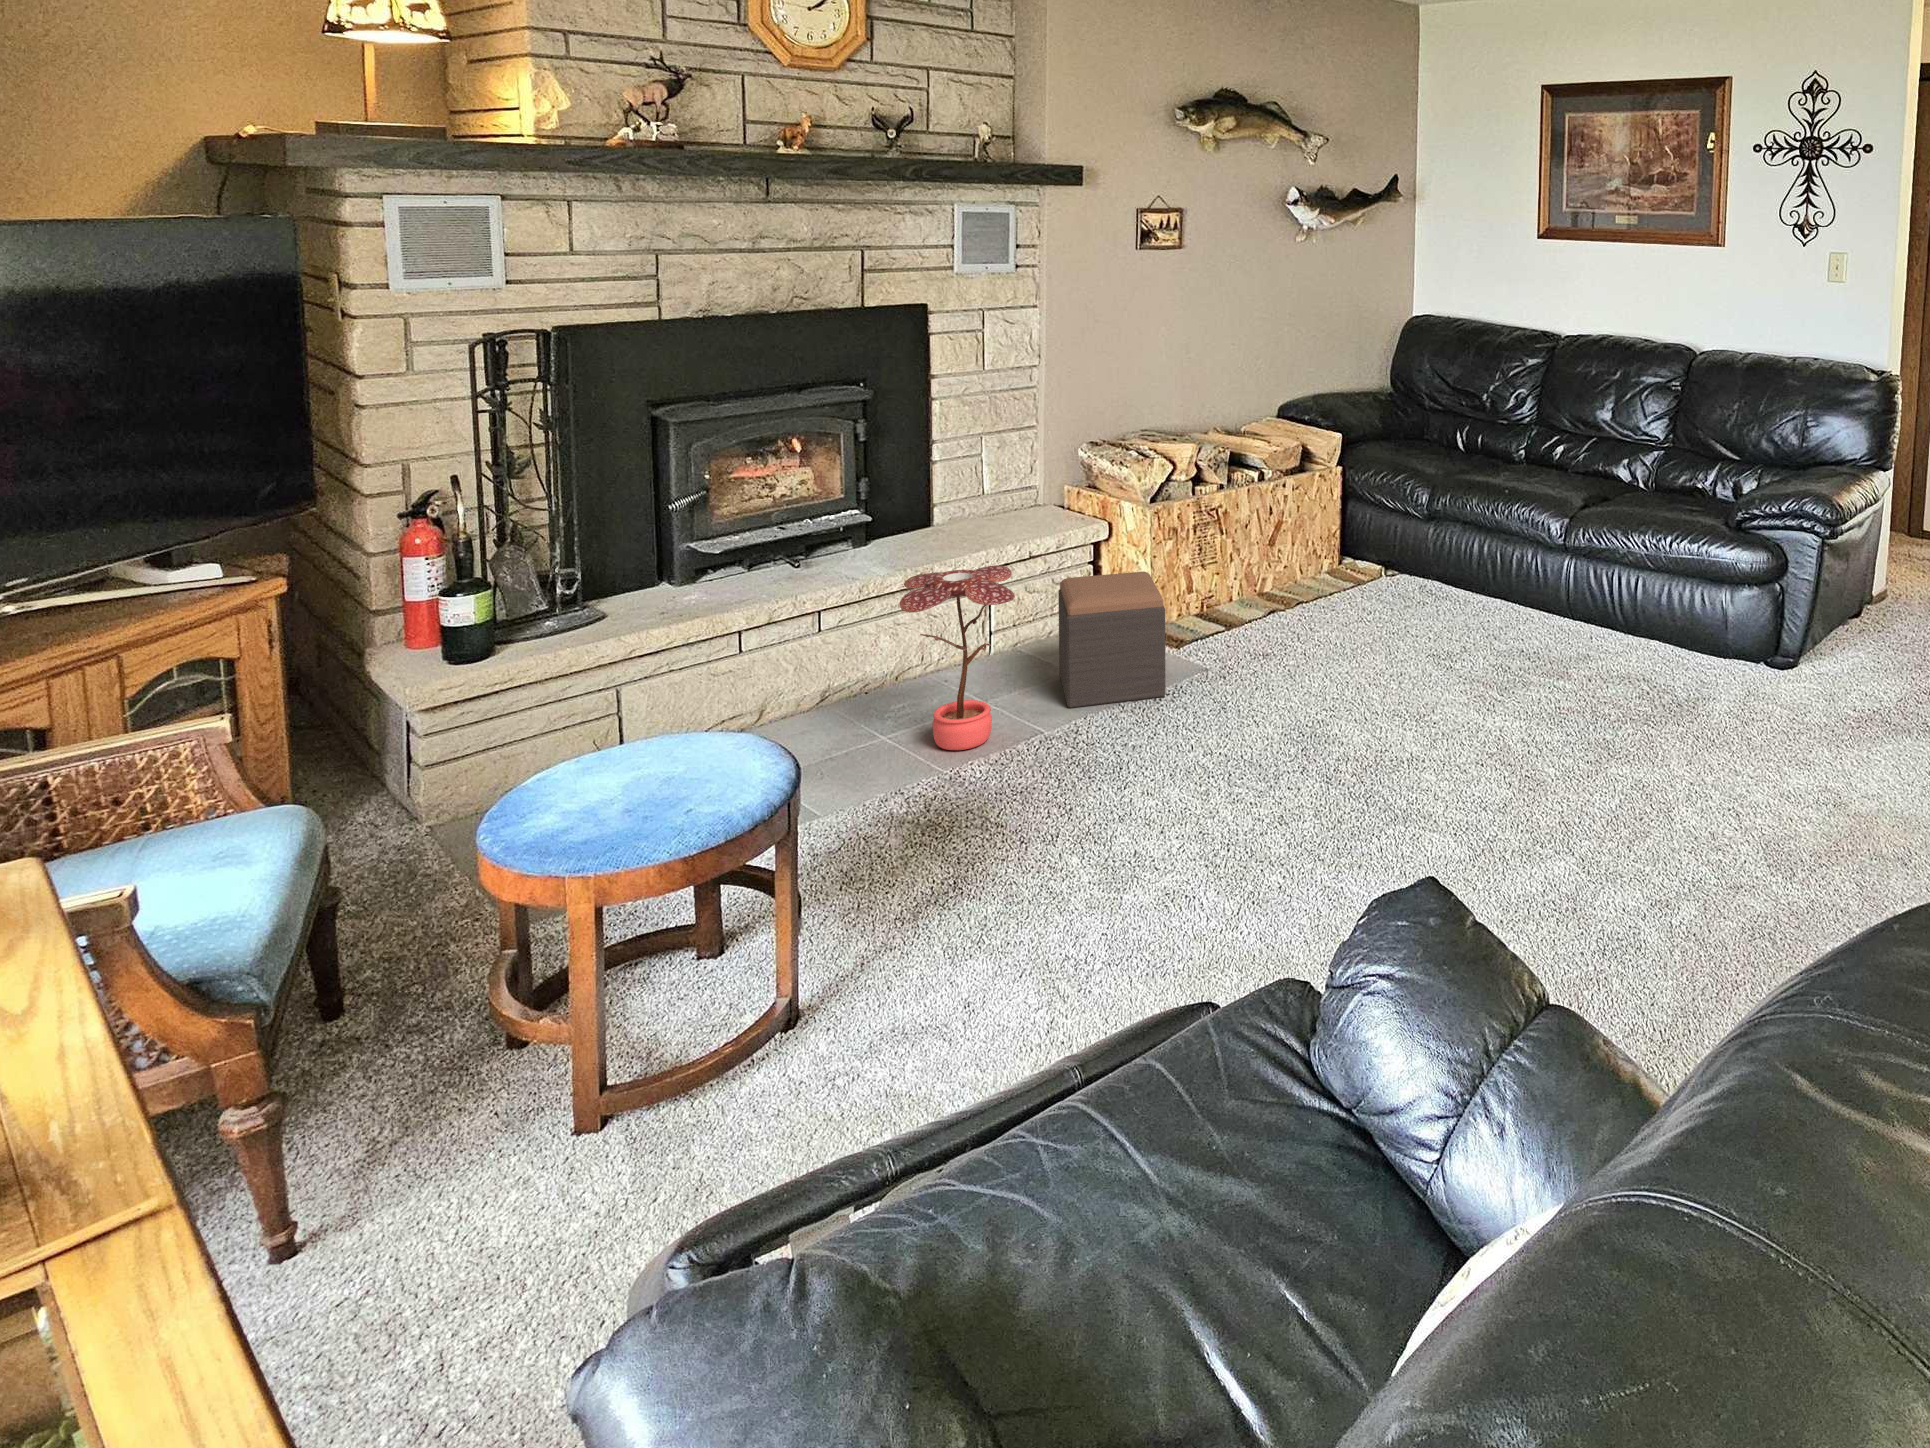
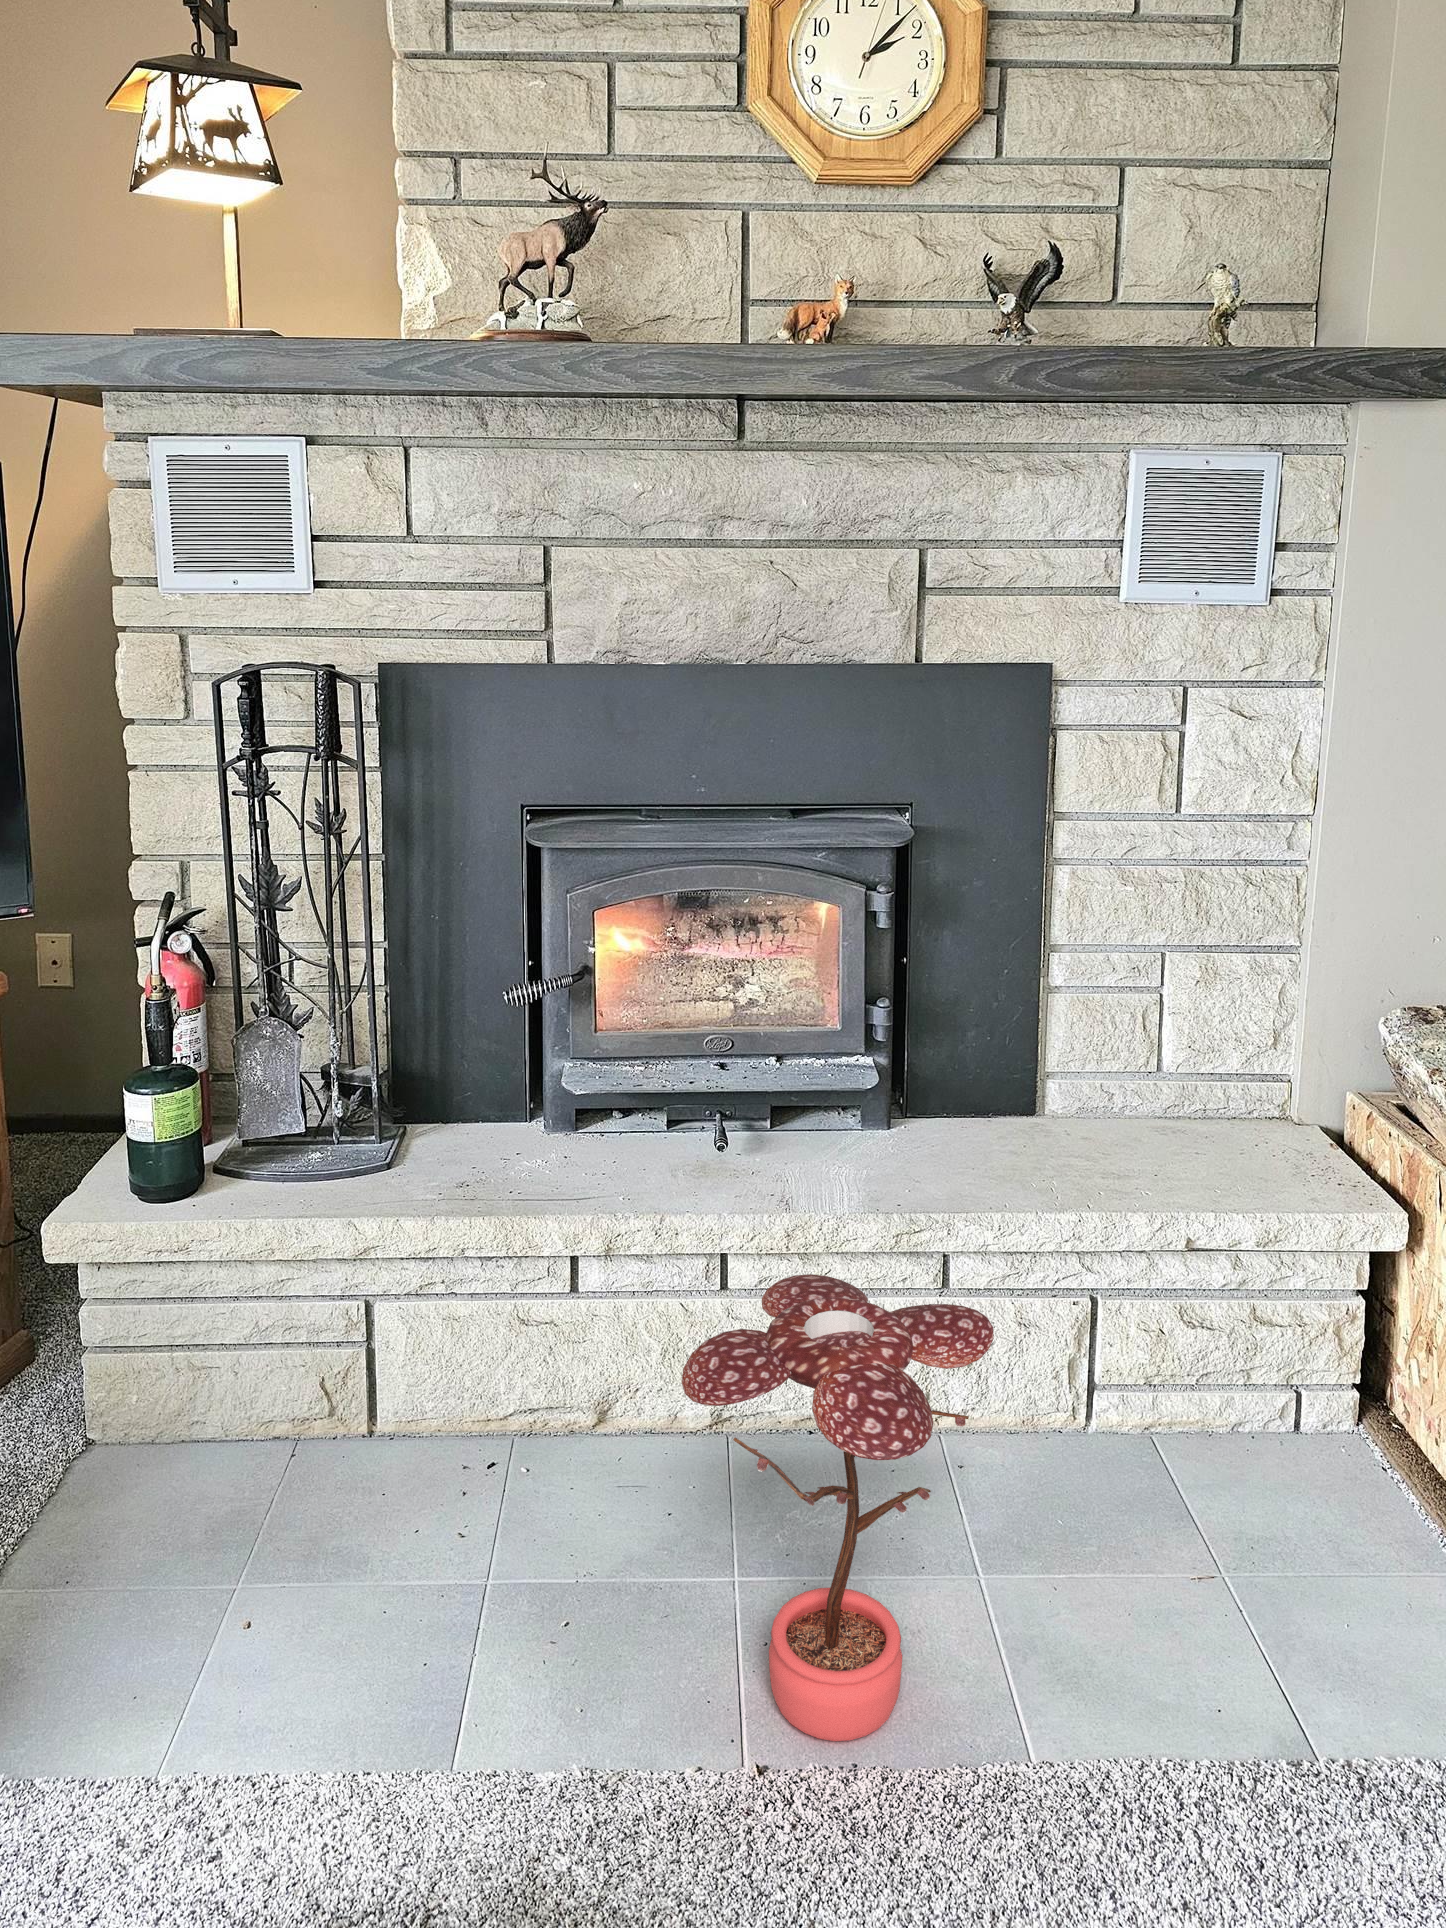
footstool: present [1058,572,1166,708] -> none [1119,1357,1430,1810]

